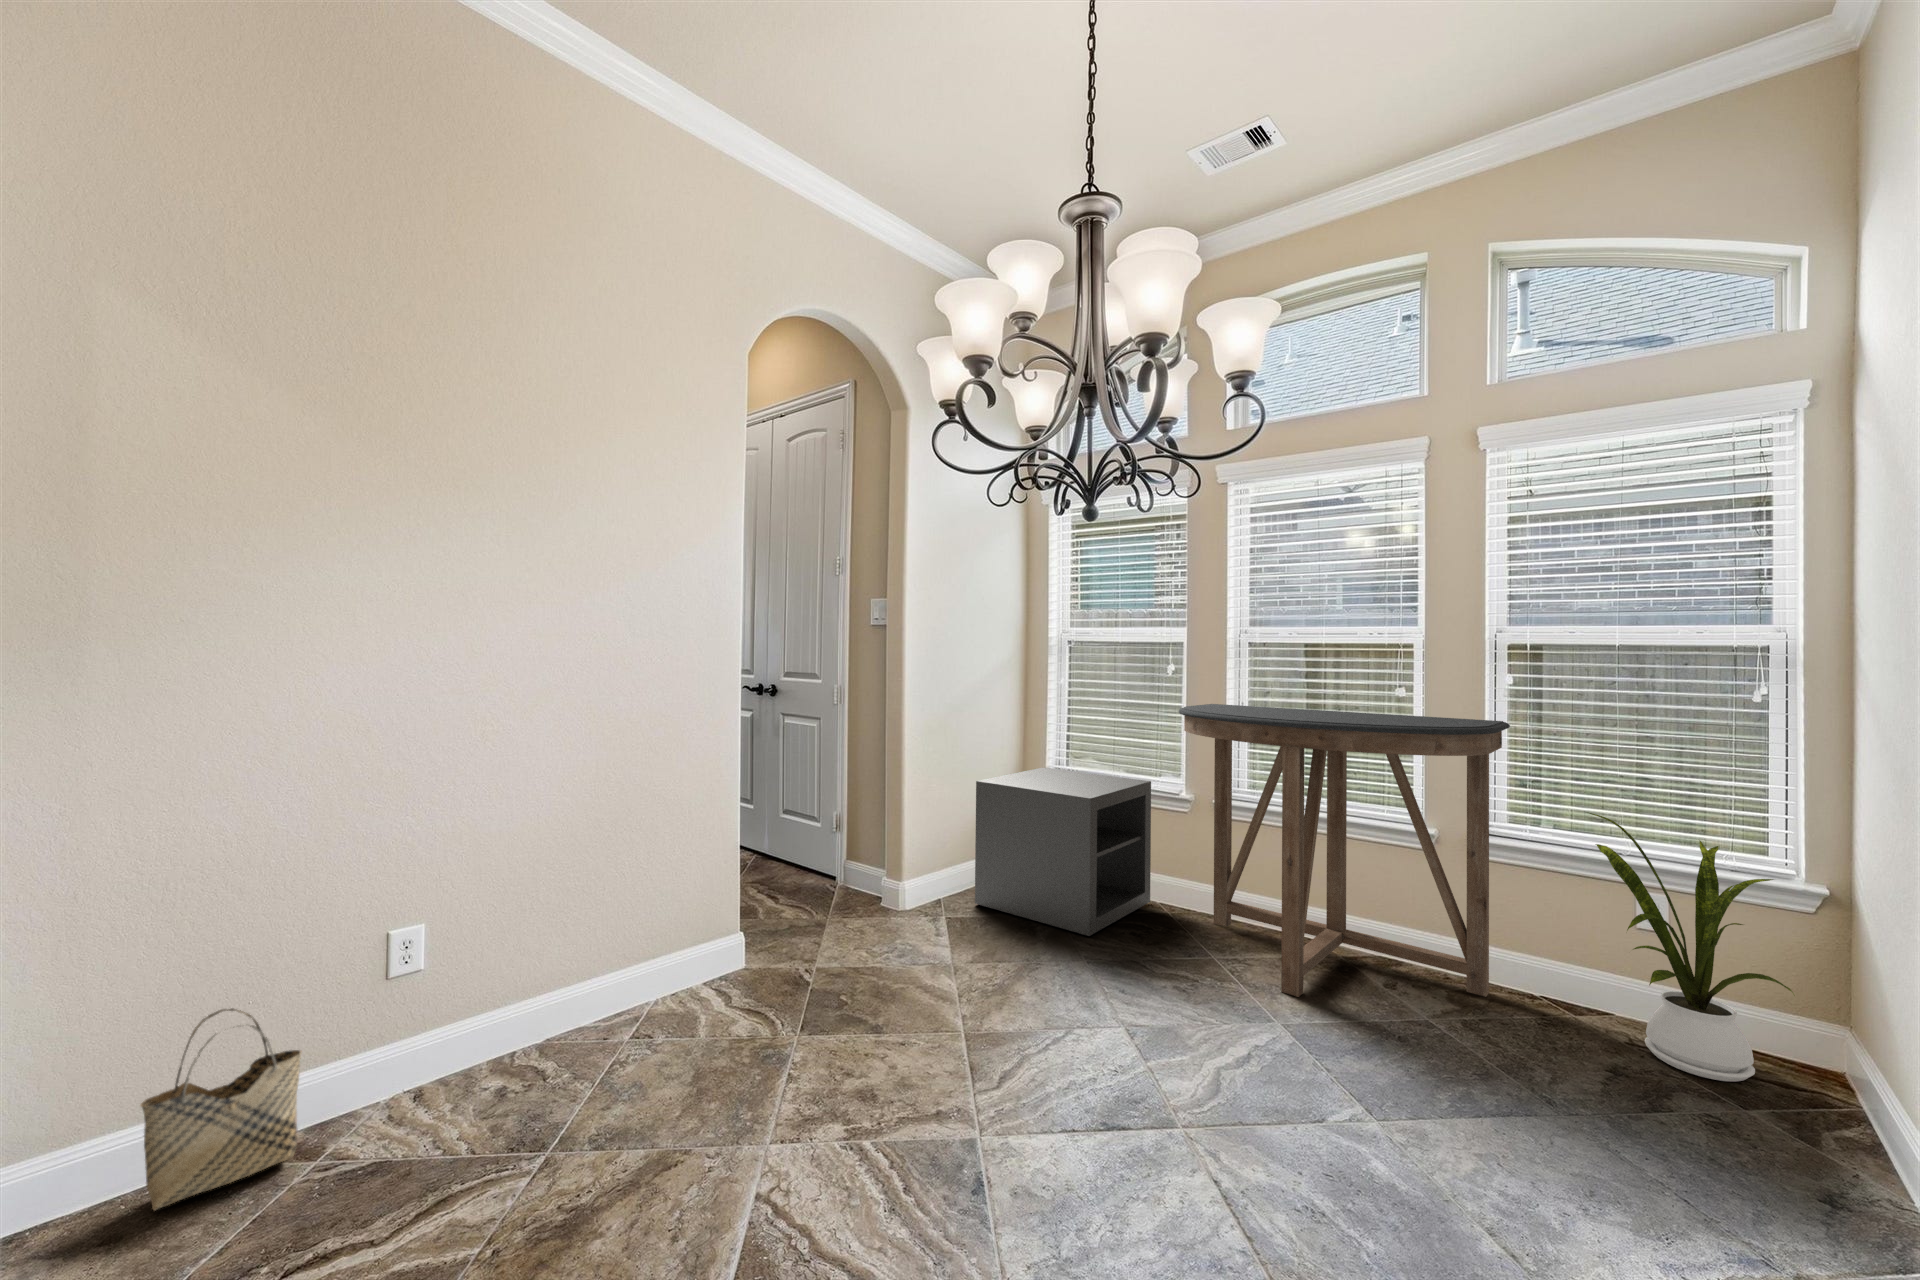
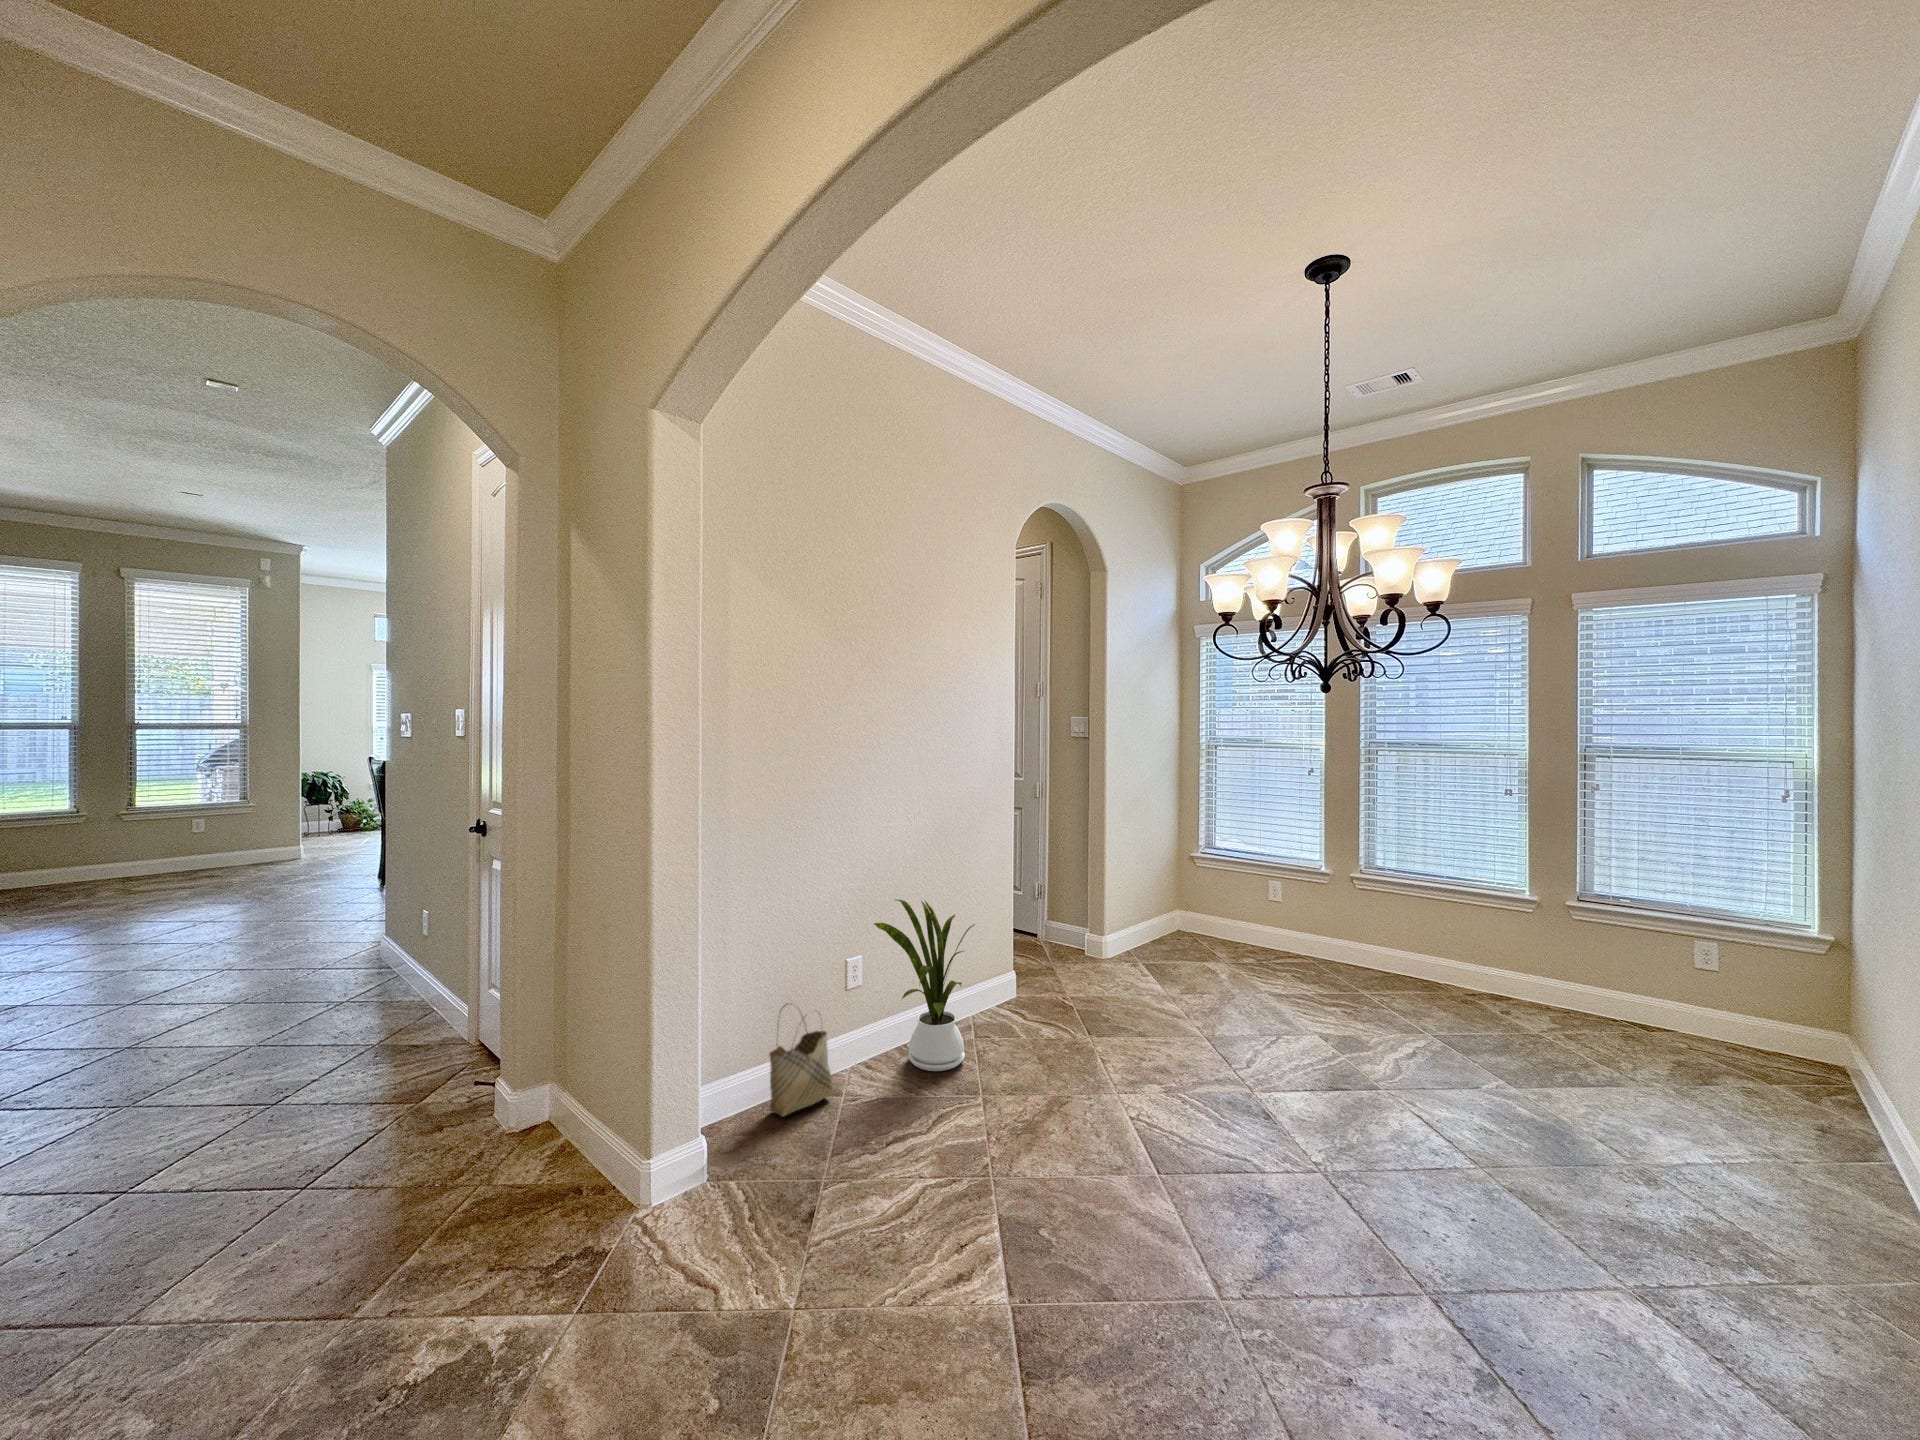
console table: present [1179,704,1510,997] -> none [1329,798,1597,1020]
storage cabinet: present [975,768,1151,936] -> none [1159,848,1297,978]
house plant: present [1587,812,1793,1082] -> present [874,899,975,1071]

